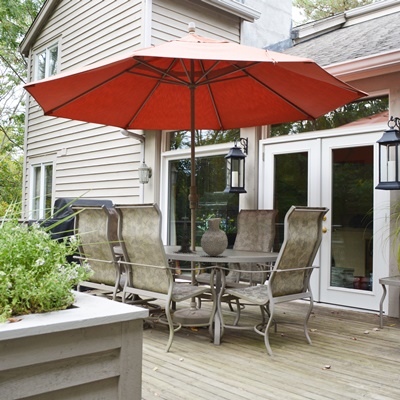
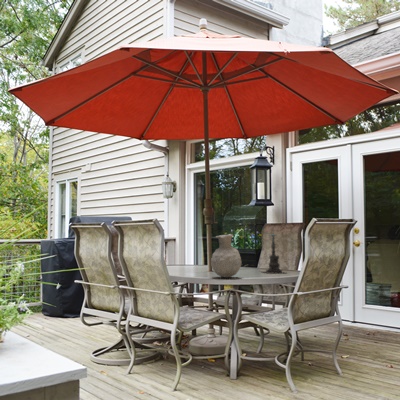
candle holder: present [176,217,194,254] -> present [264,233,284,274]

